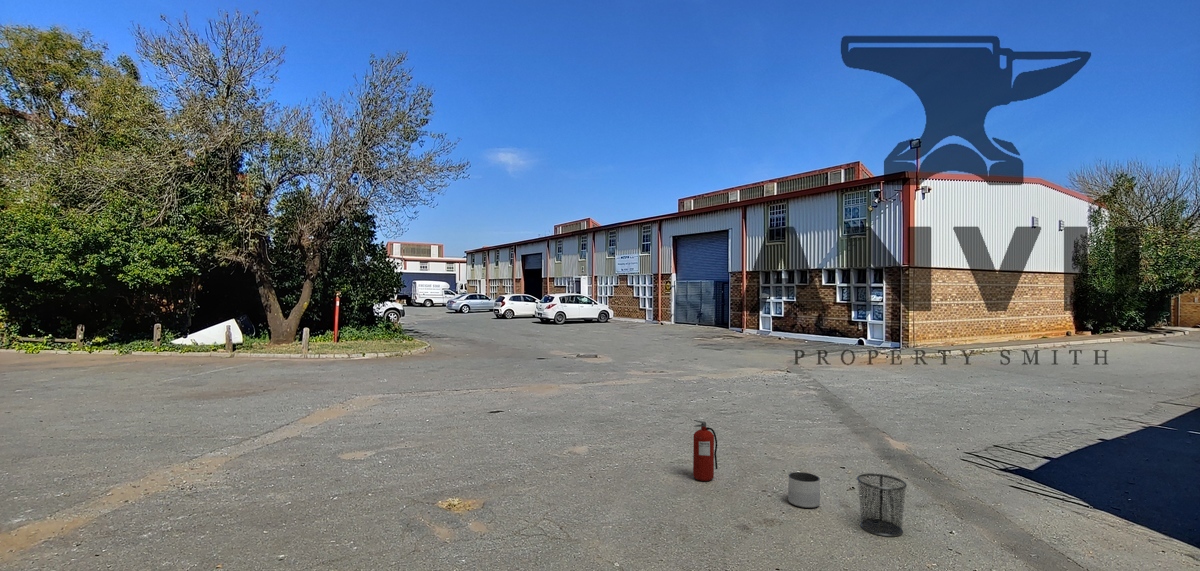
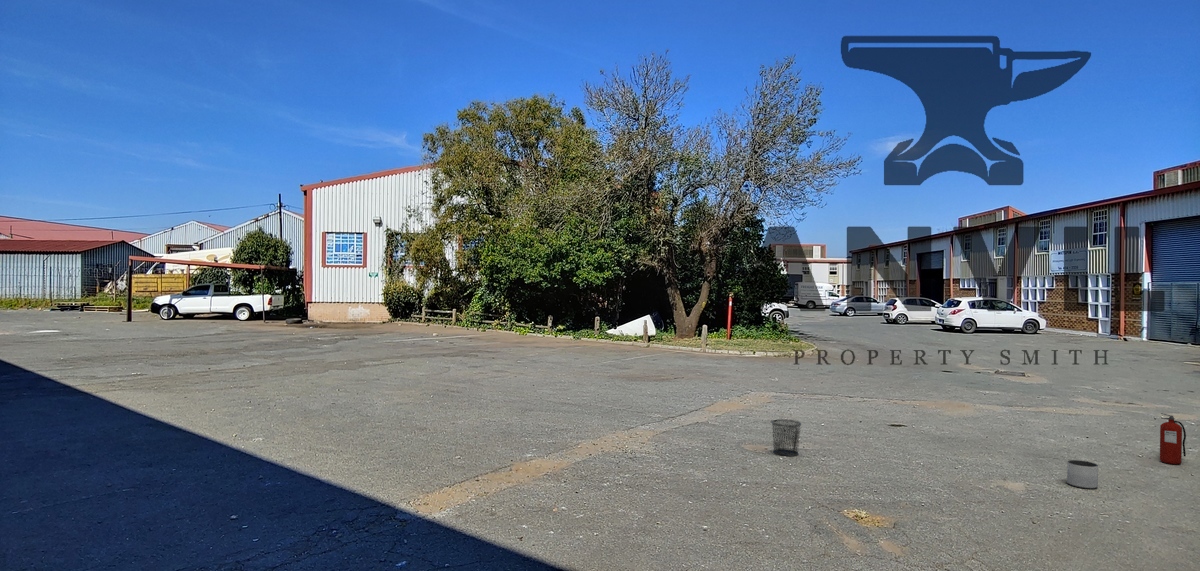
fire extinguisher: present [693,420,717,481] -> present [1160,413,1186,464]
waste bin: present [857,473,907,537] -> present [772,419,801,456]

